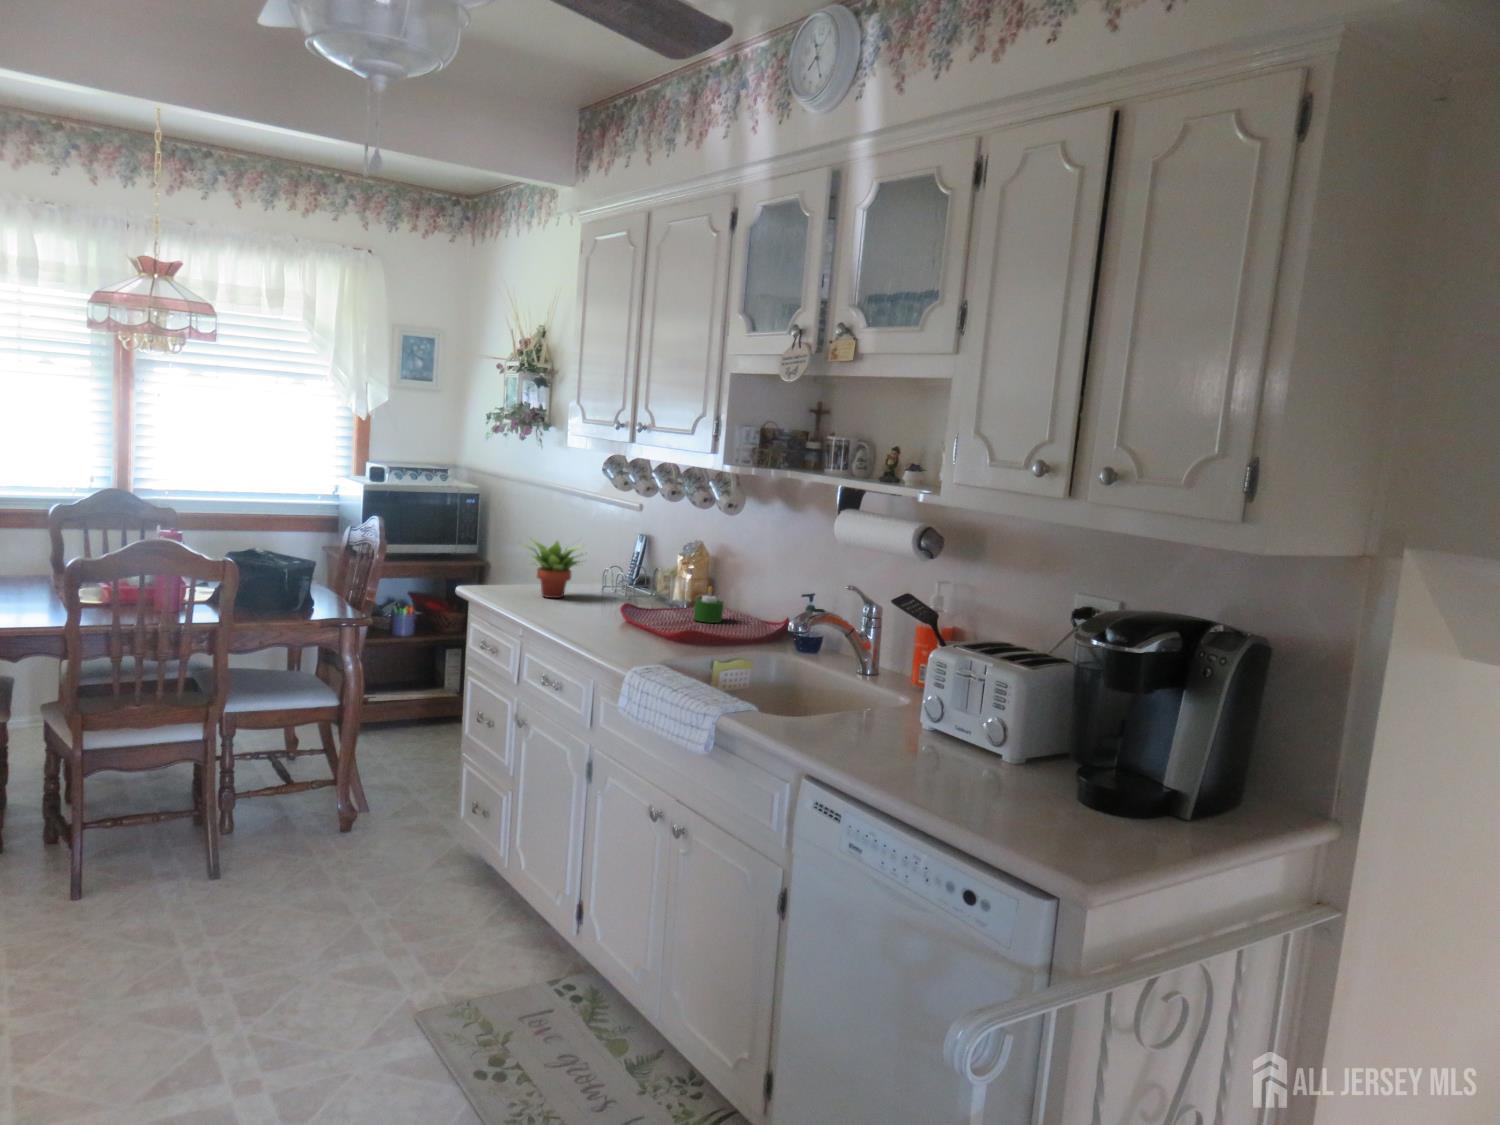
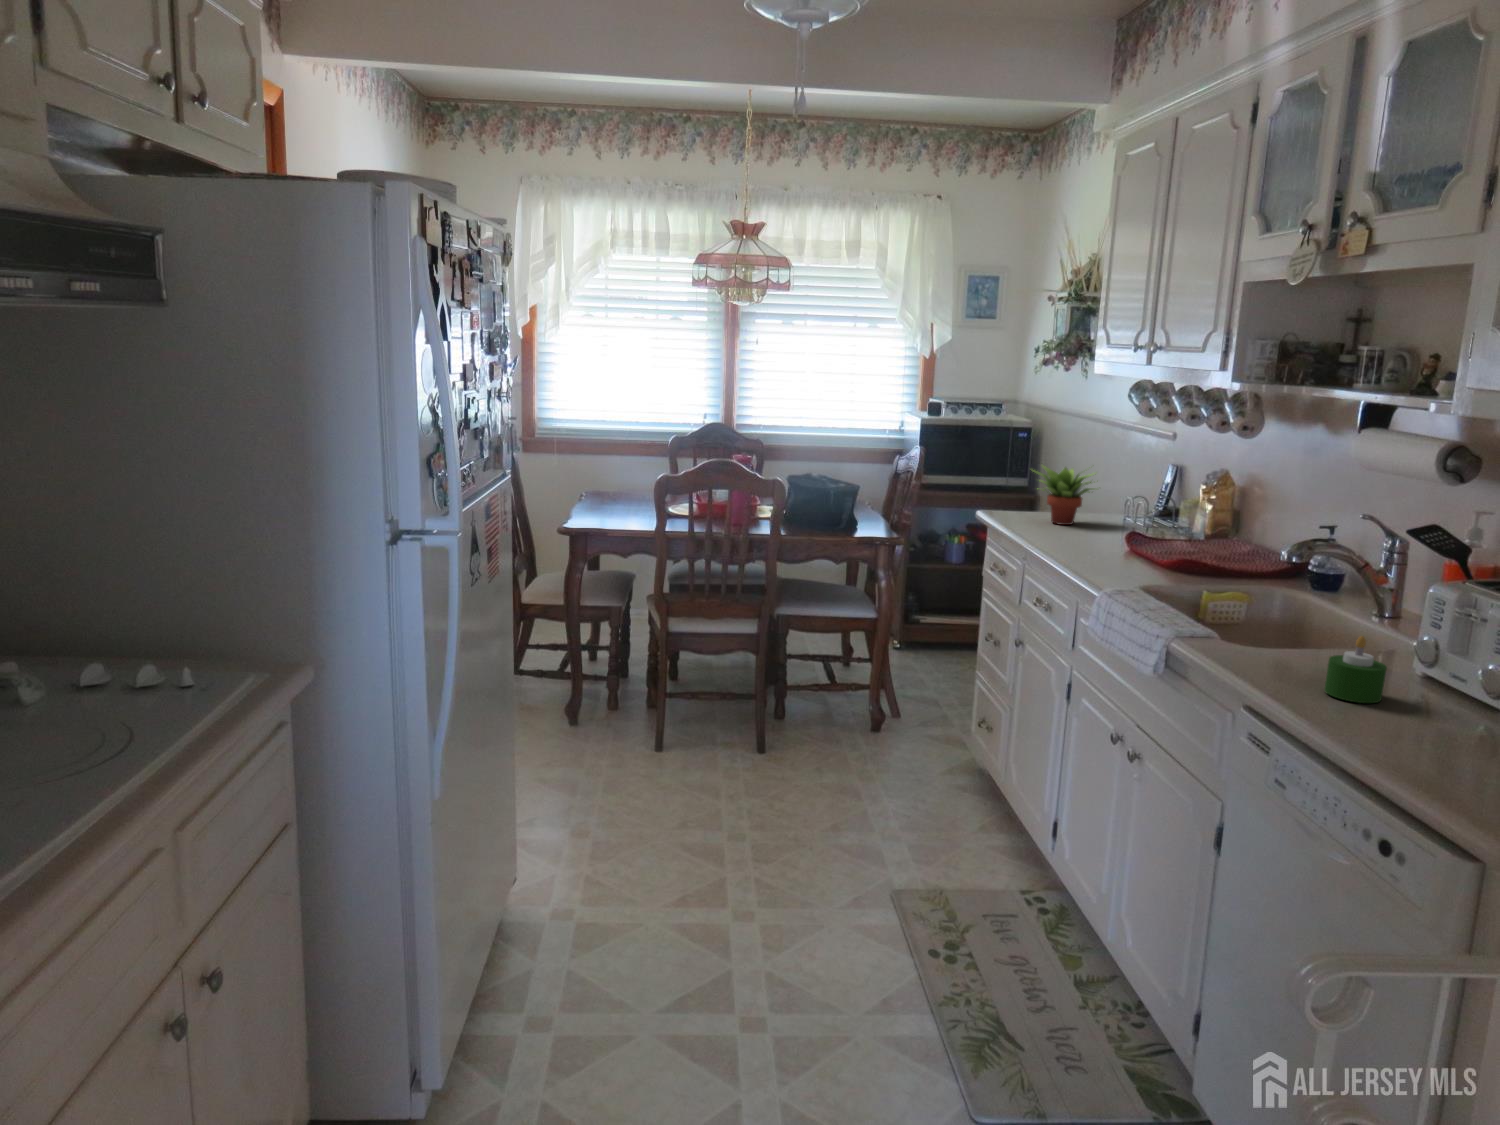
candle: present [694,586,723,623] -> present [1324,636,1387,703]

